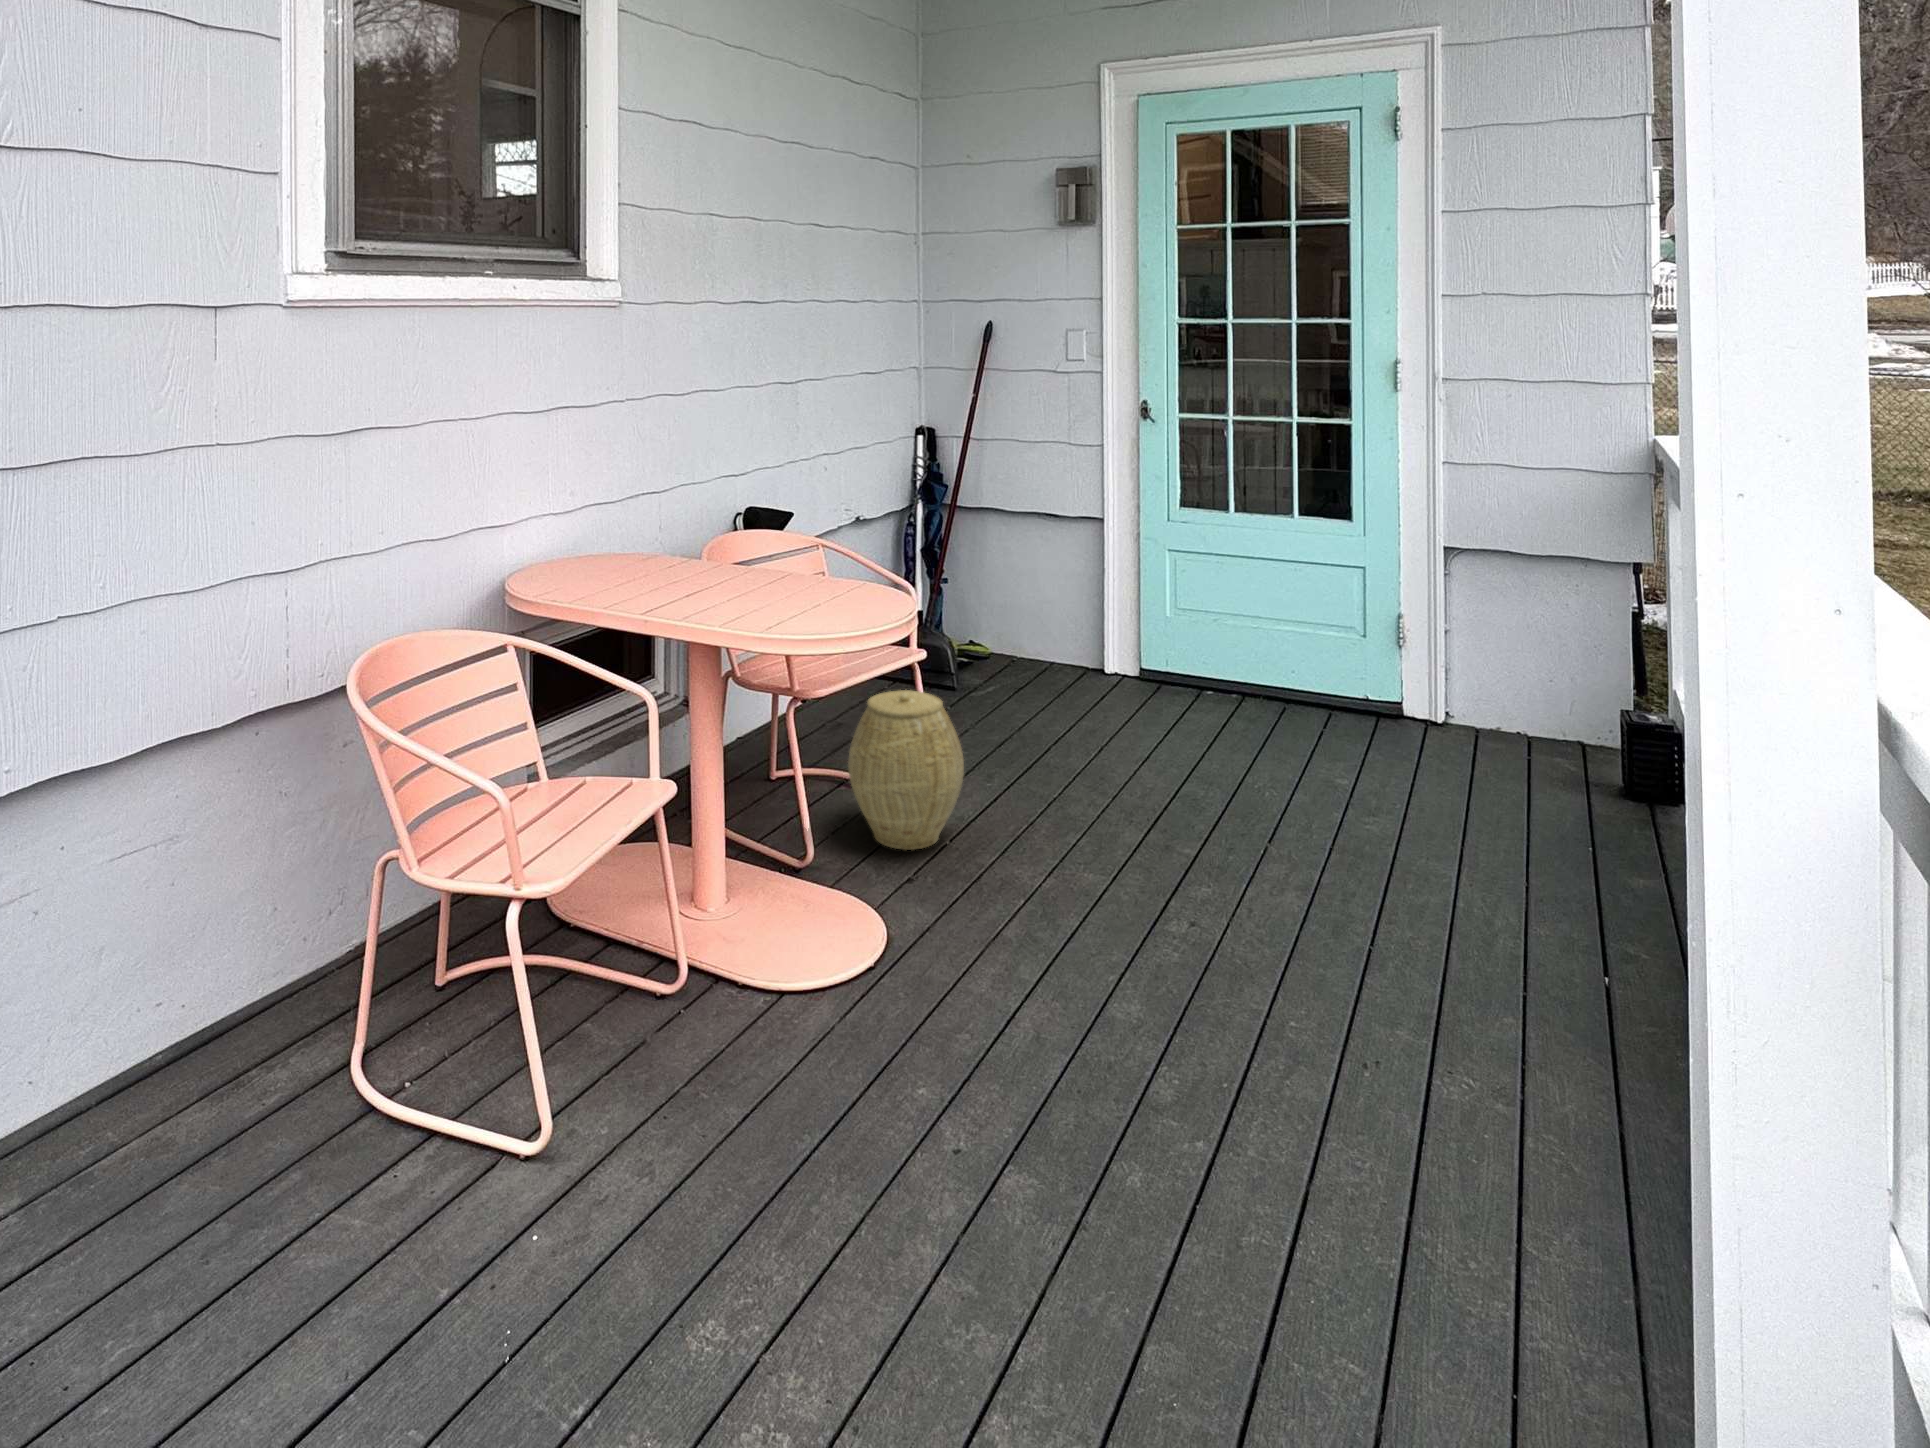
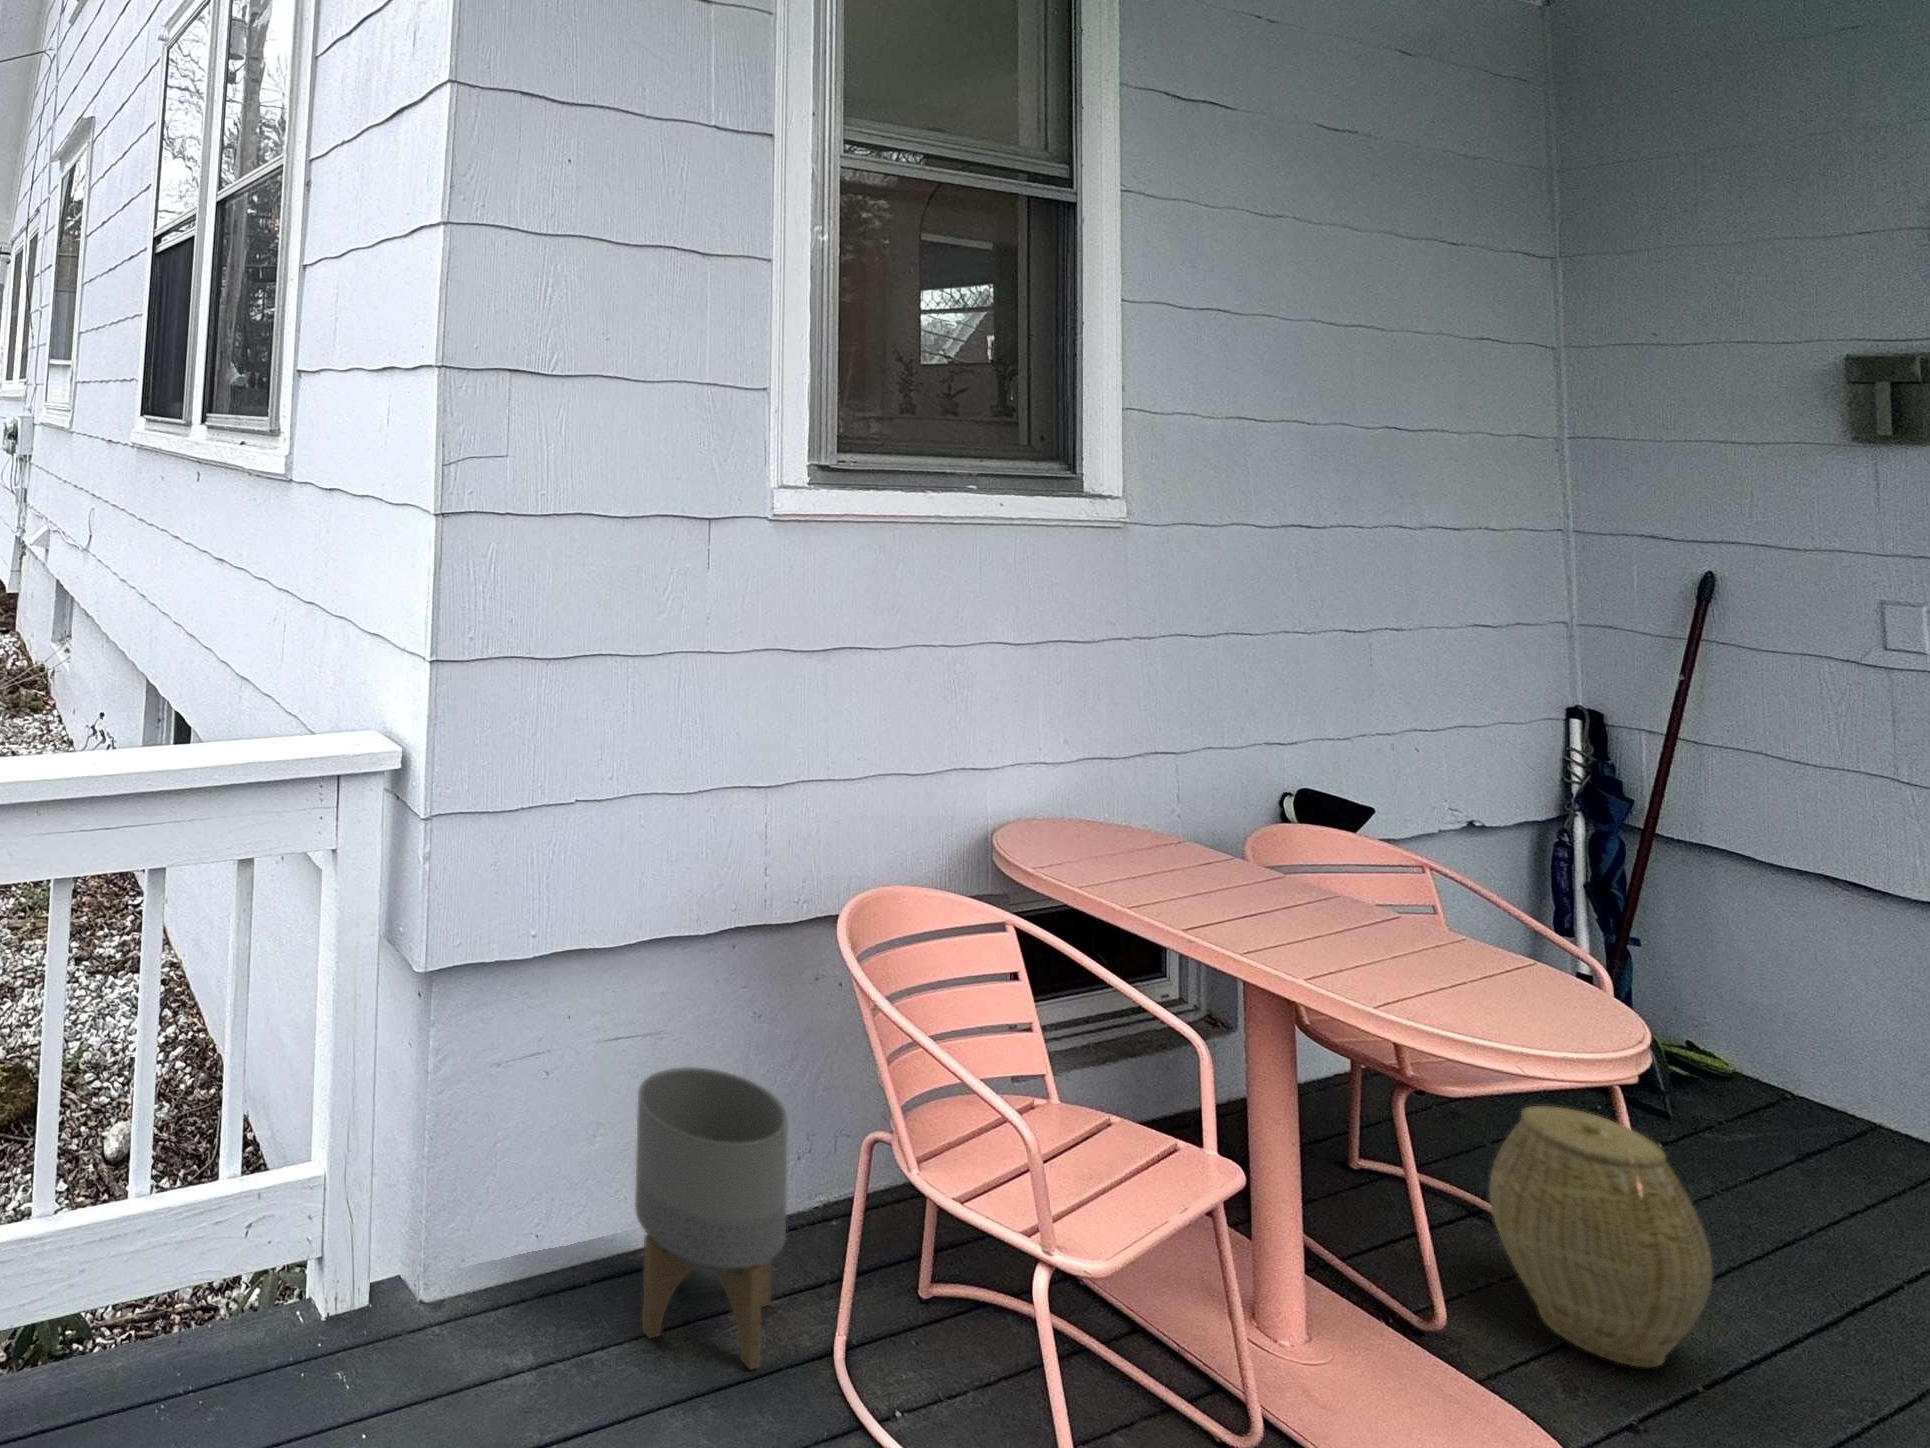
planter: none [143,850,305,1127] -> present [635,1067,788,1369]

